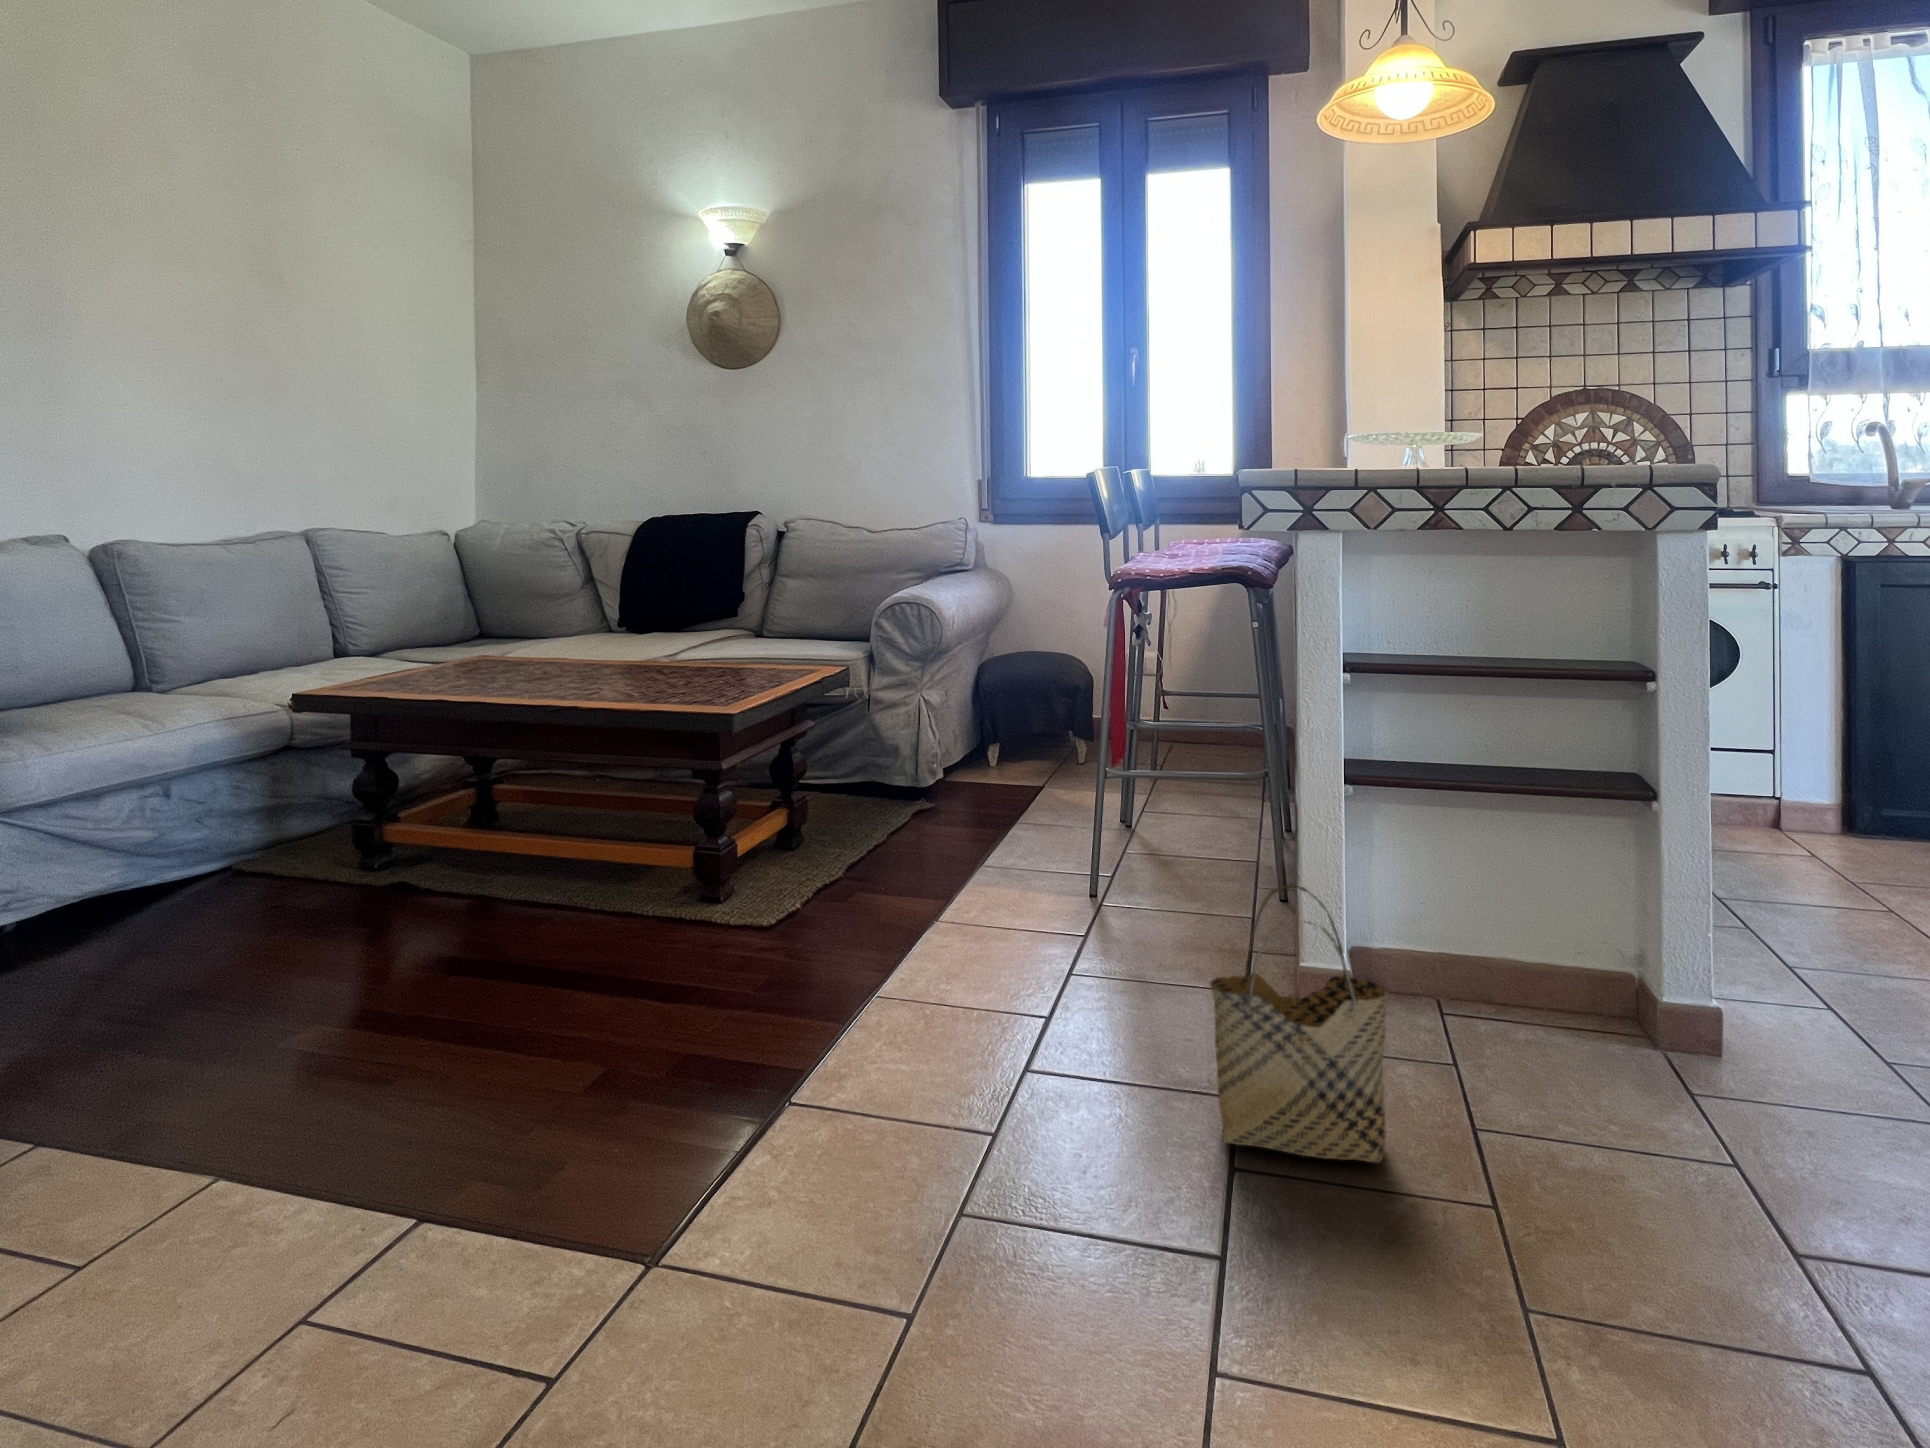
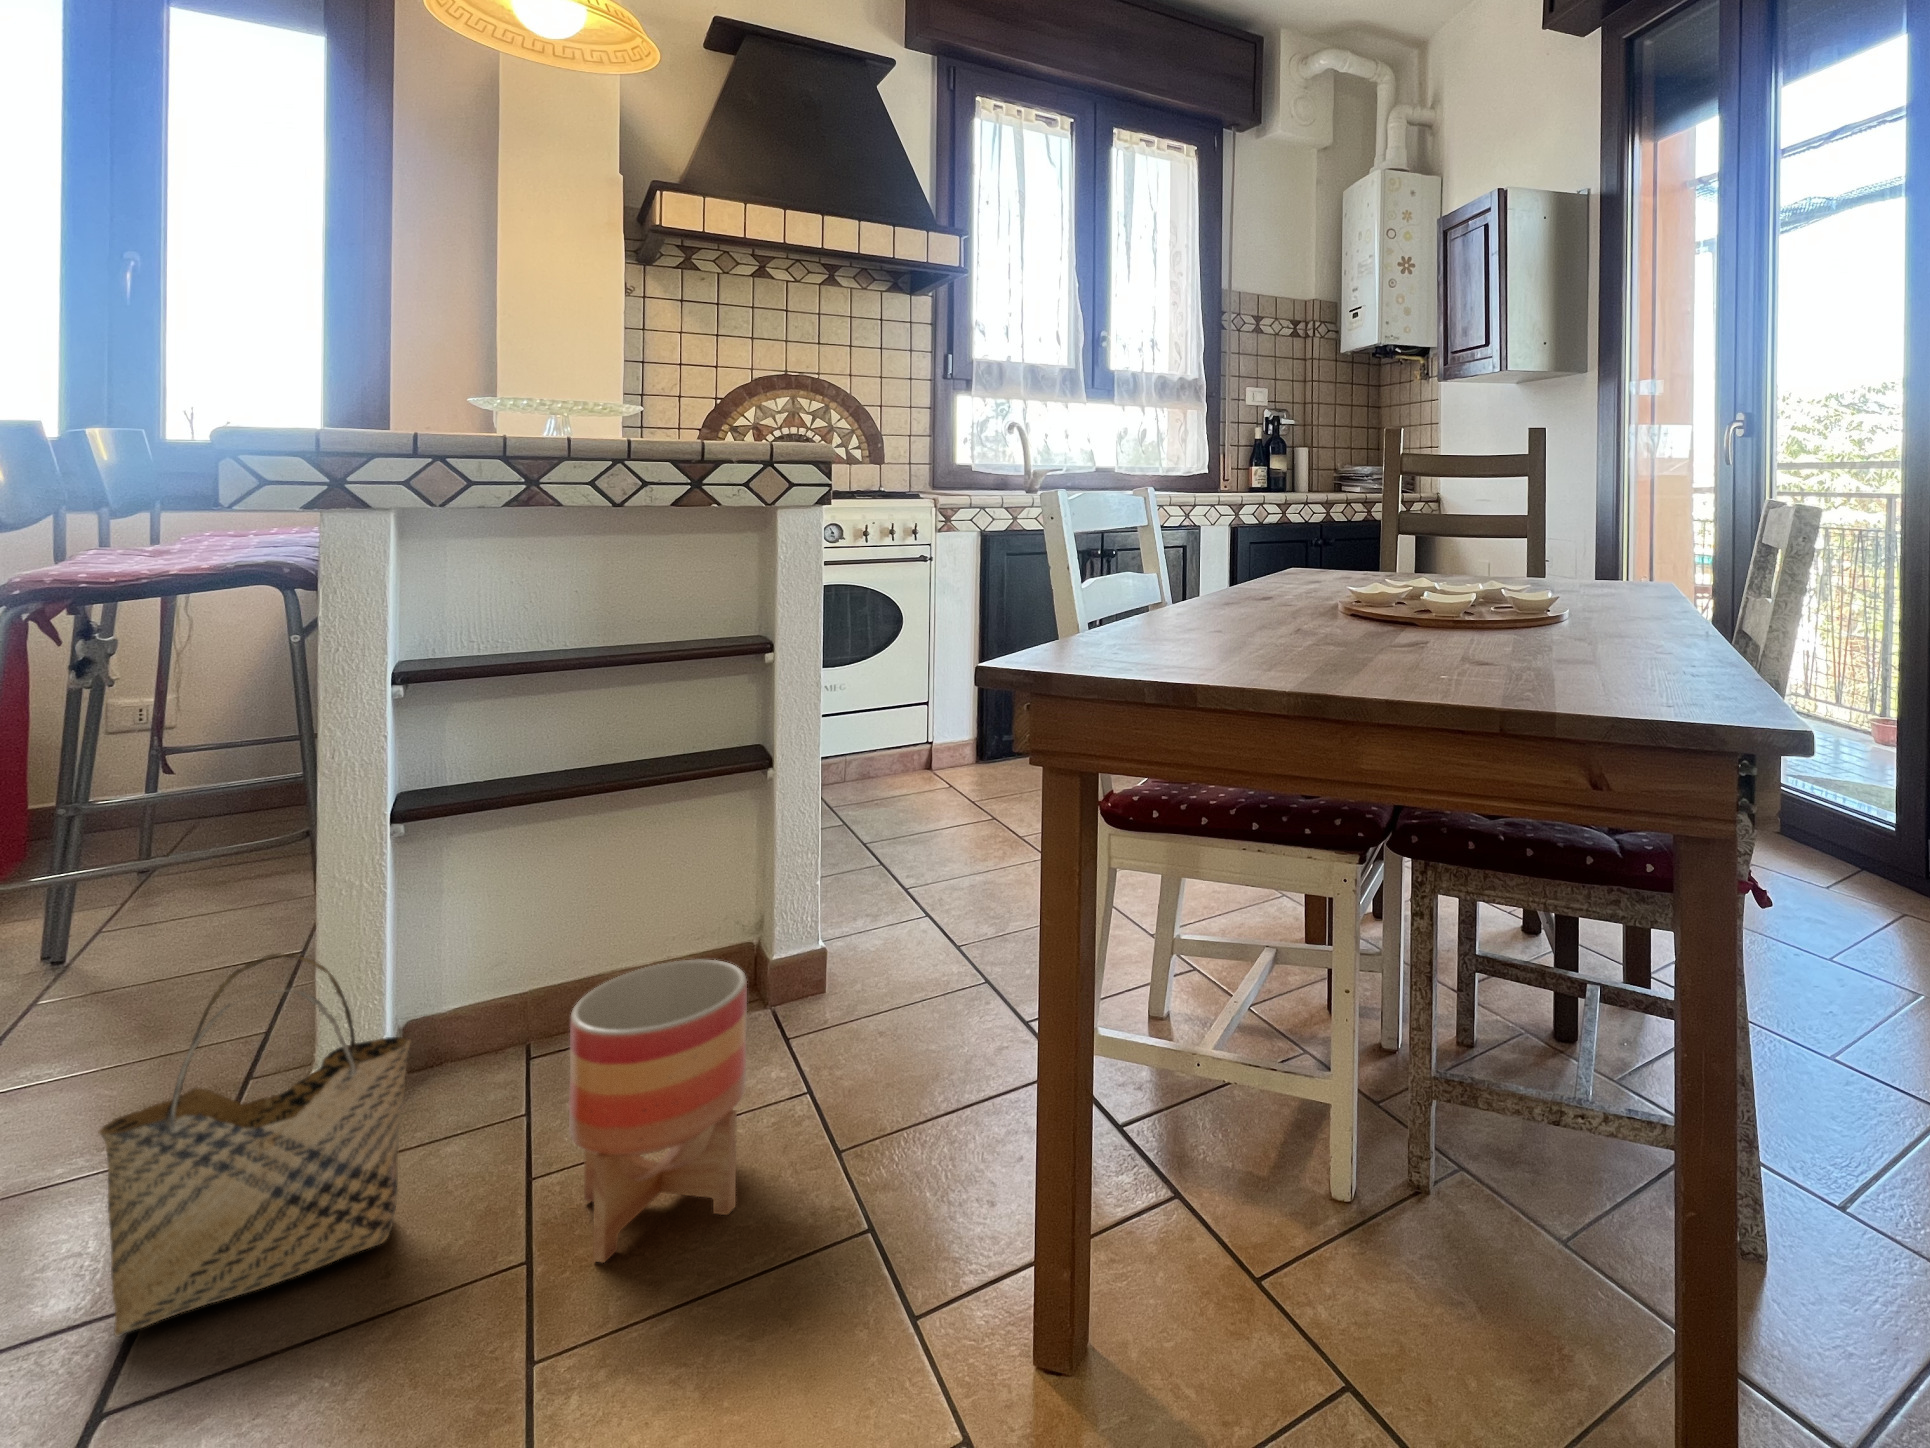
planter: none [1533,1004,1719,1329] -> present [569,960,747,1263]

